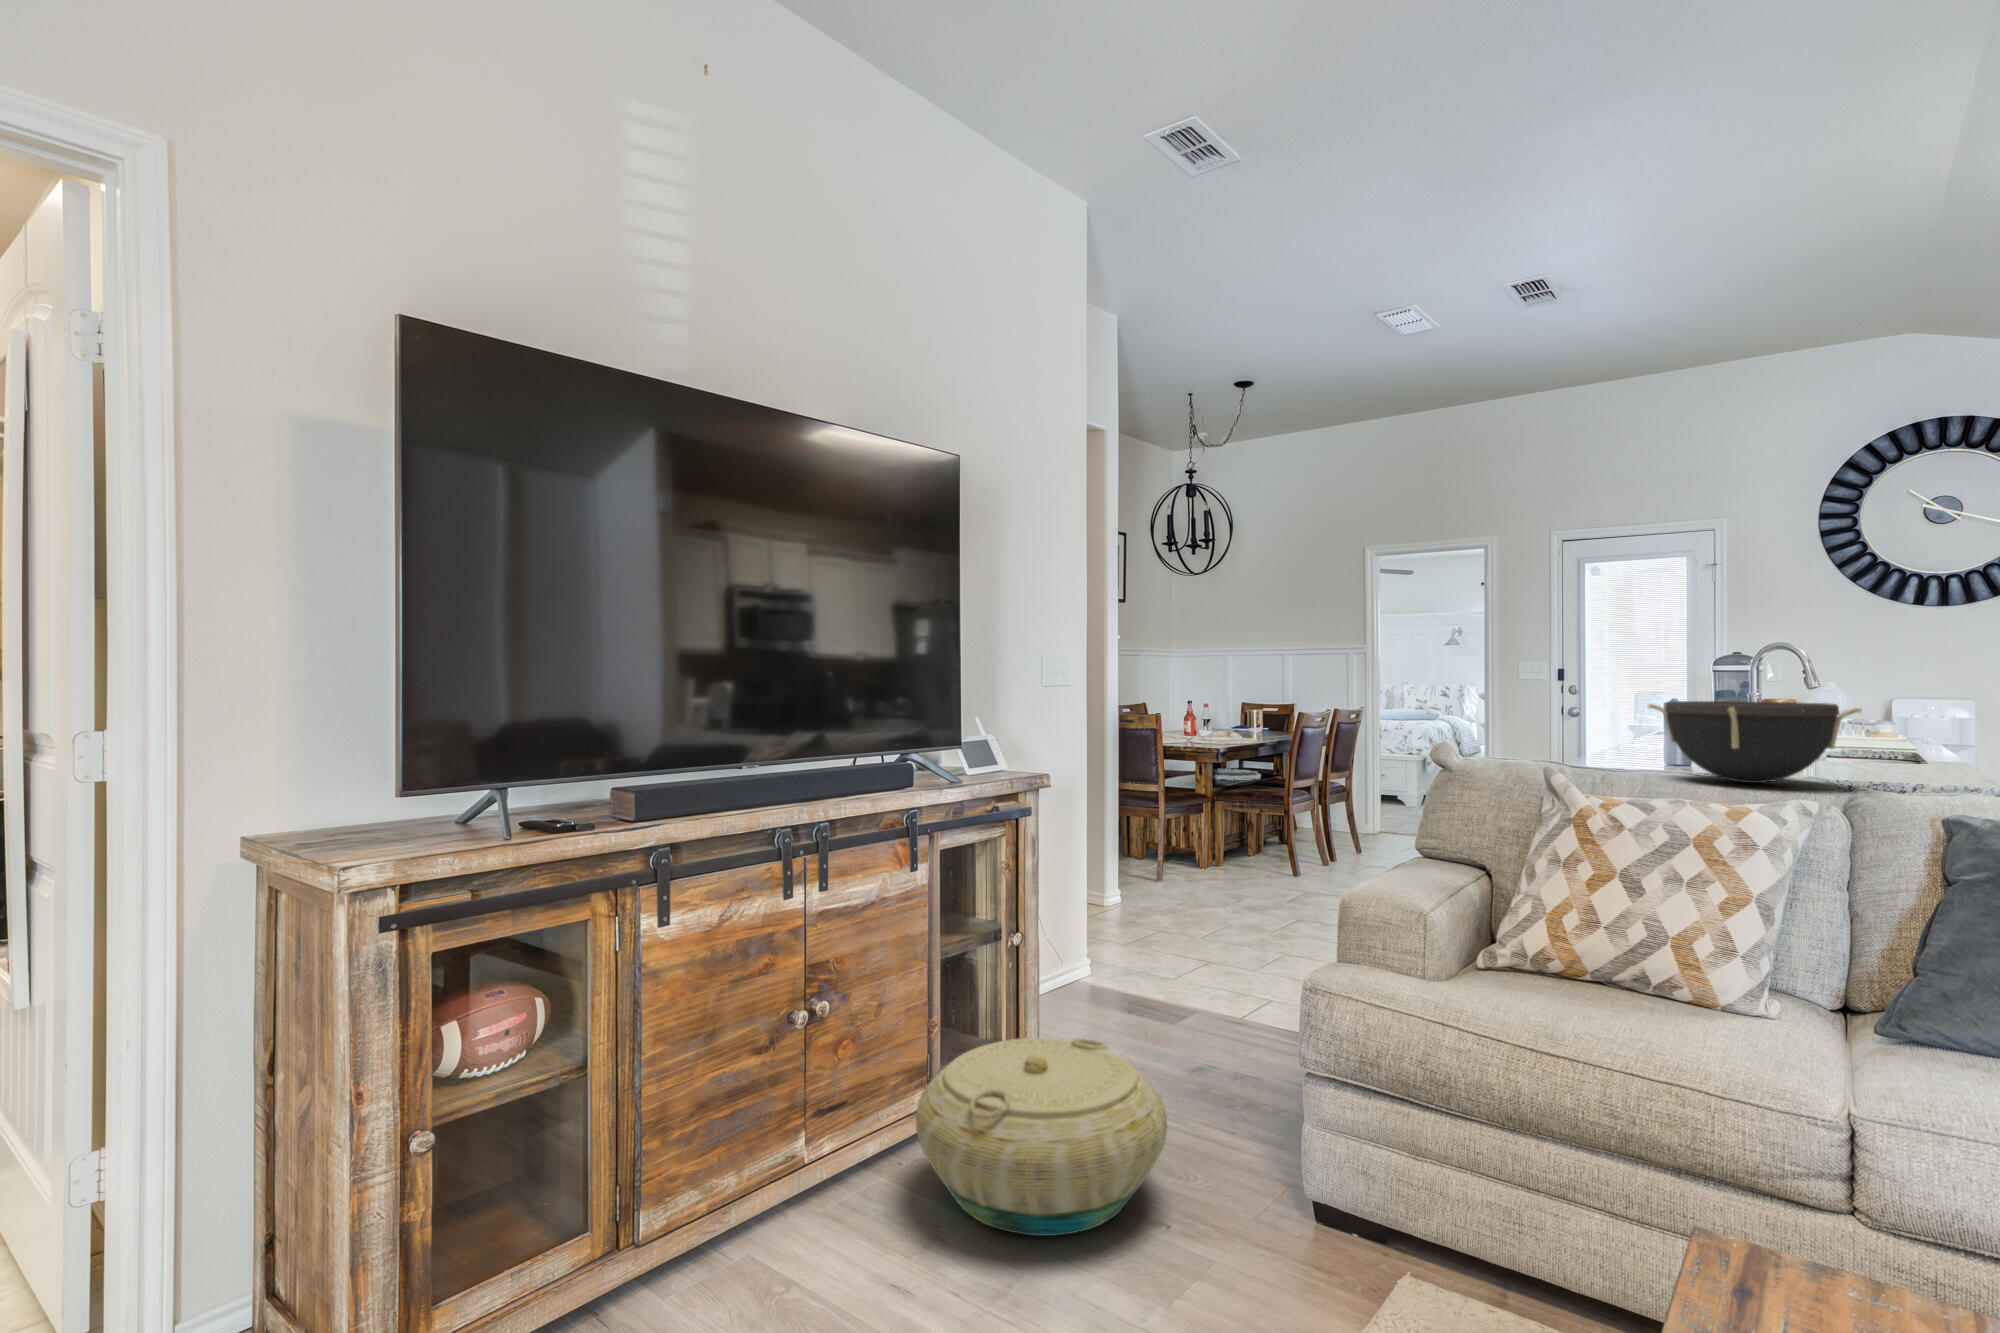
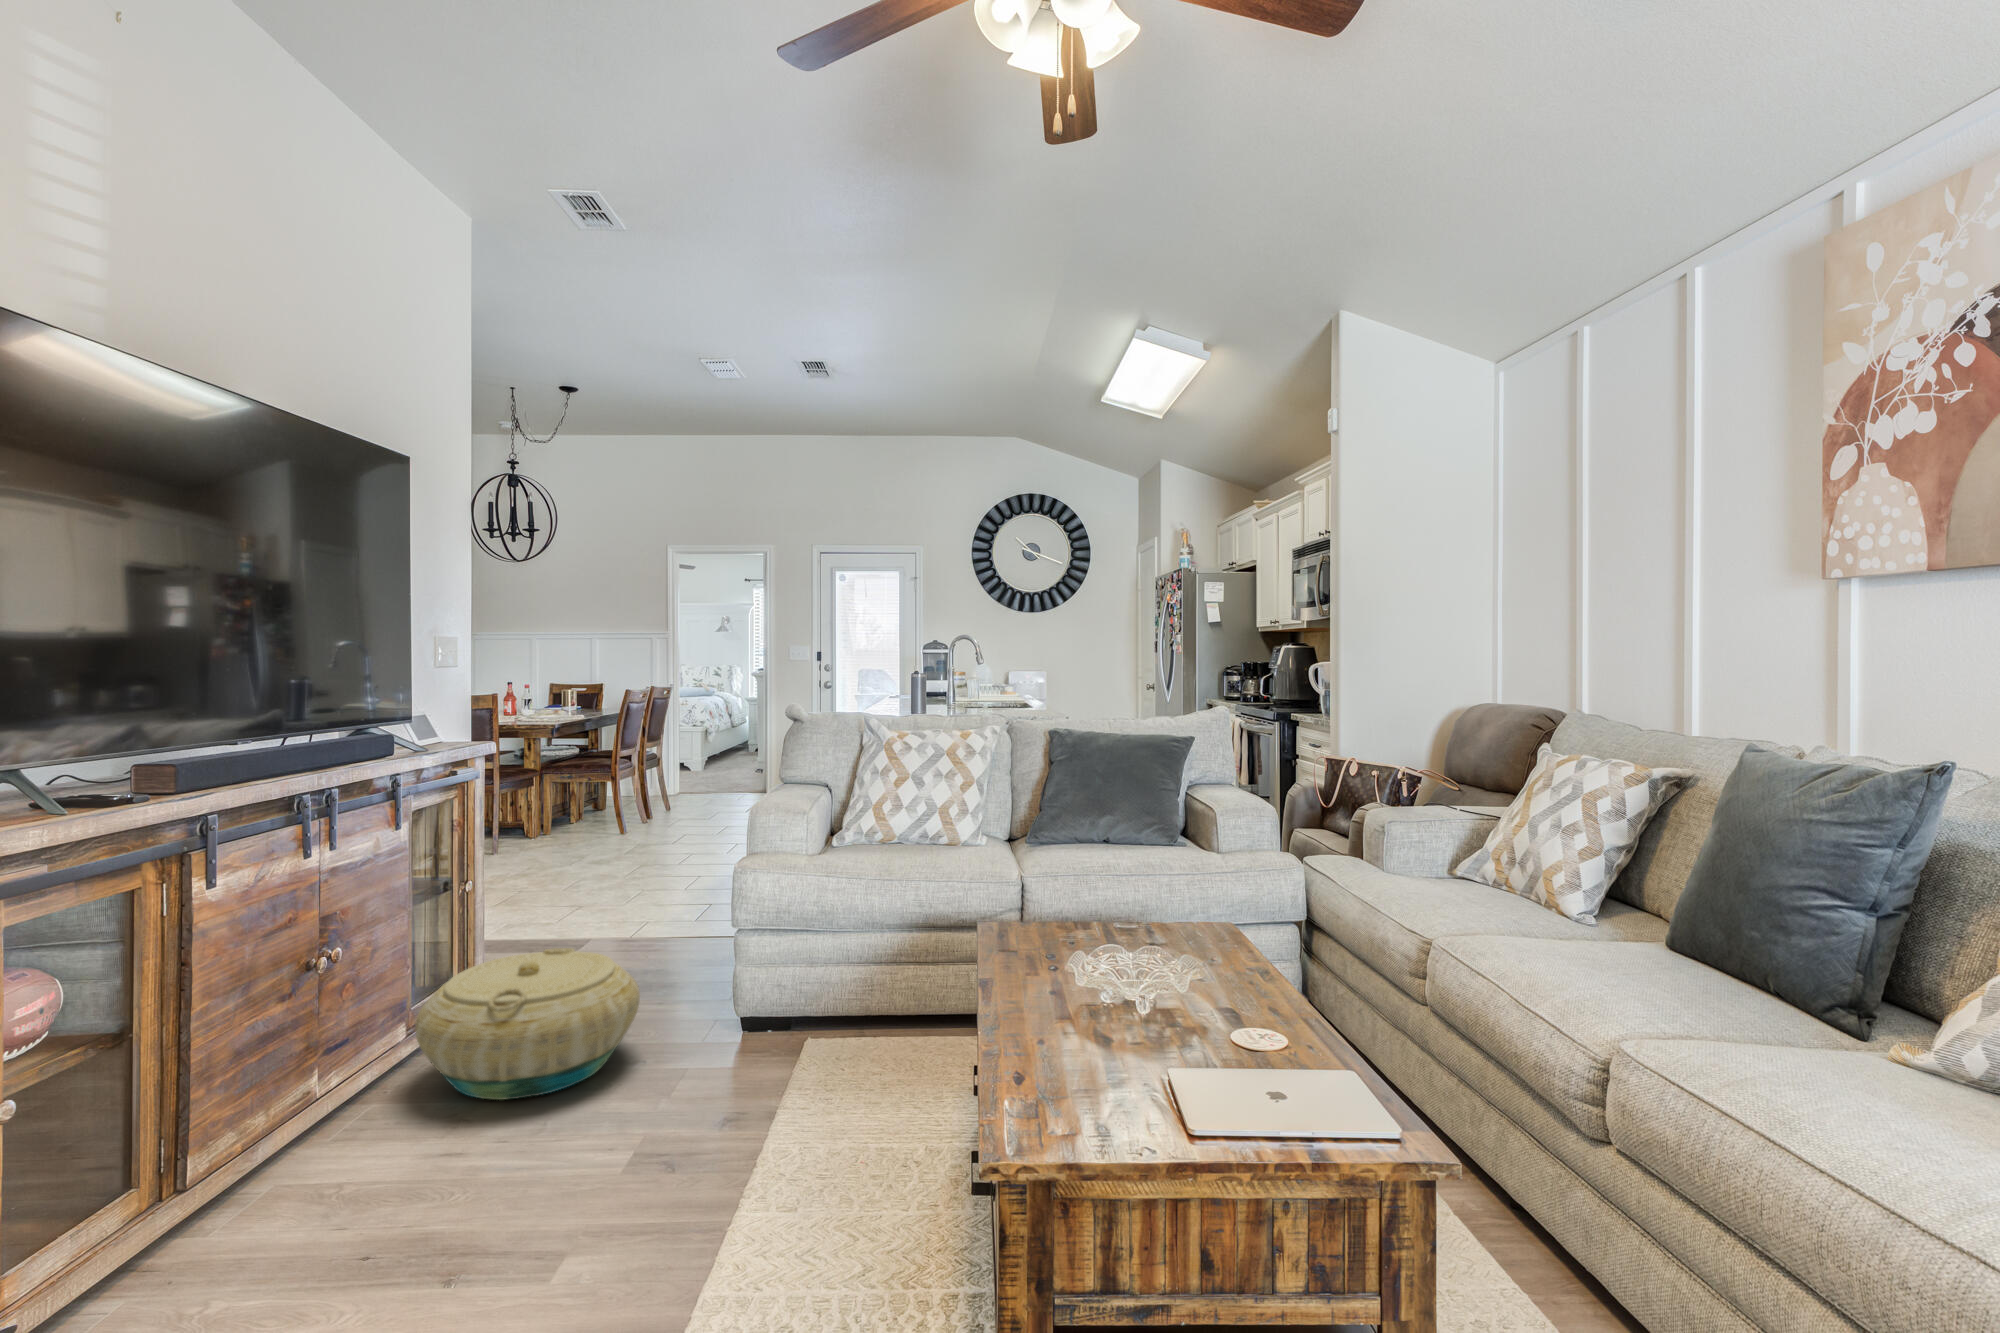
bowl: present [1648,701,1862,783] -> none [913,674,1015,721]

